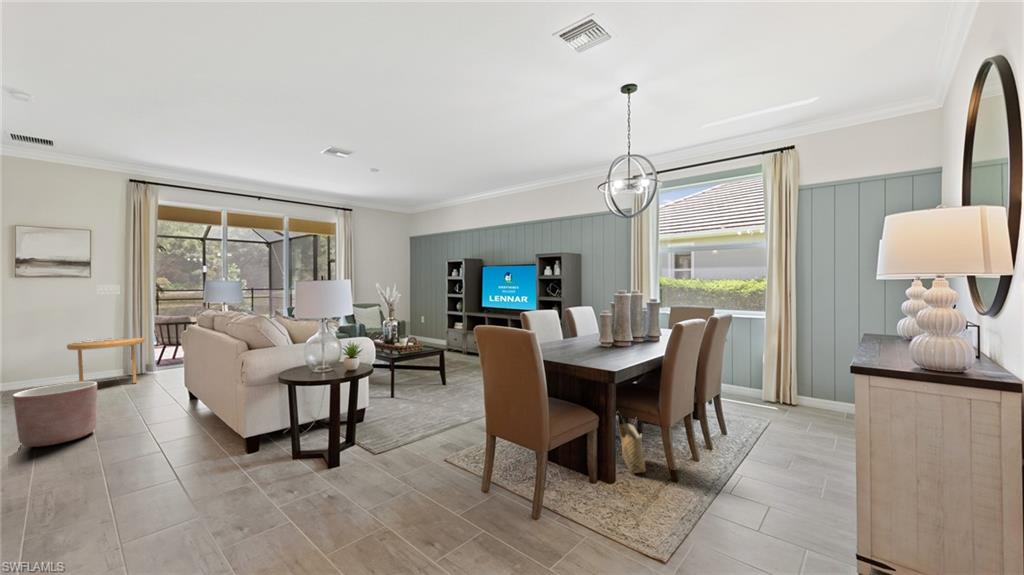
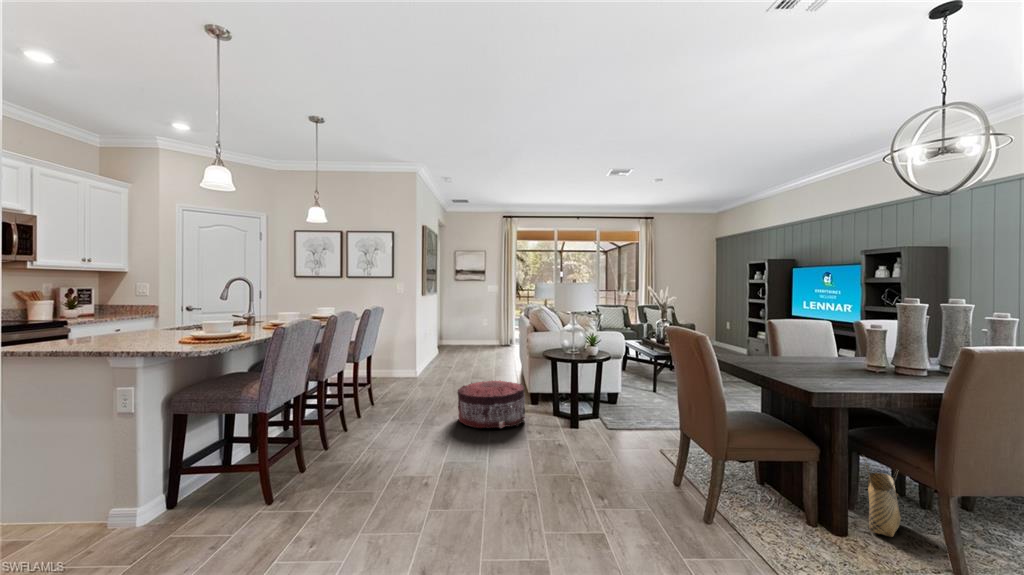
side table: present [67,338,145,383] -> none [456,314,494,348]
planter: present [13,382,97,447] -> none [424,339,460,375]
pouf: none [132,425,261,516] -> present [457,381,525,428]

